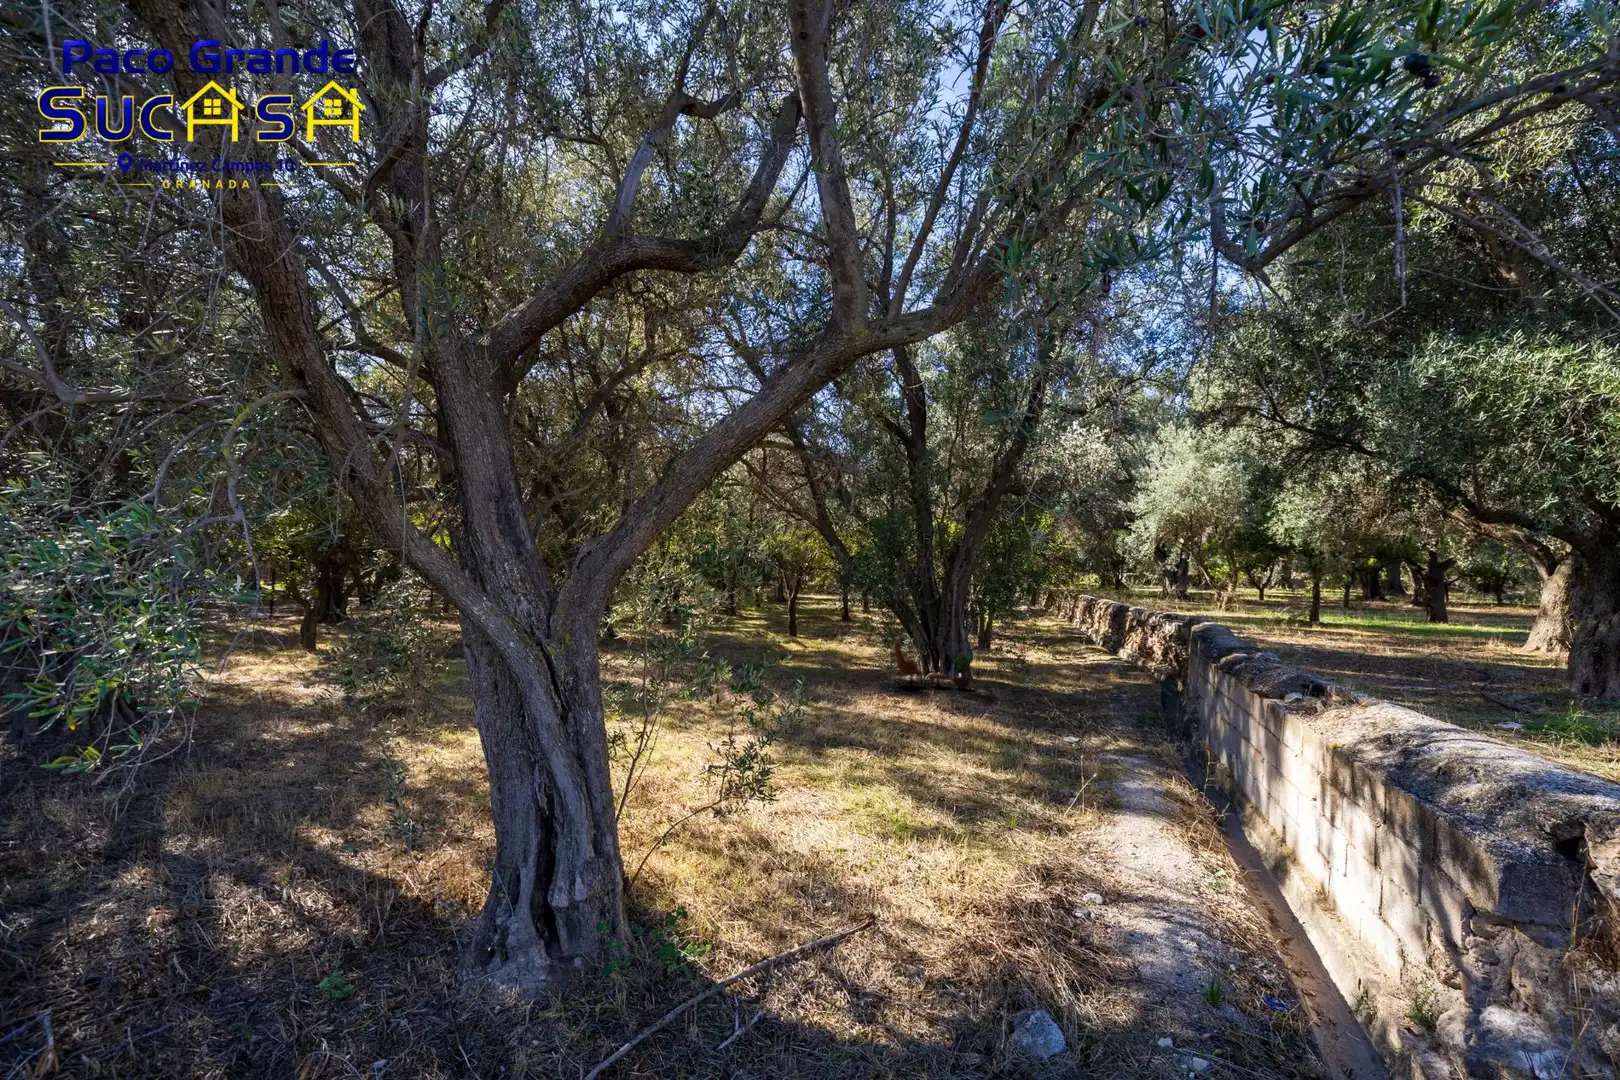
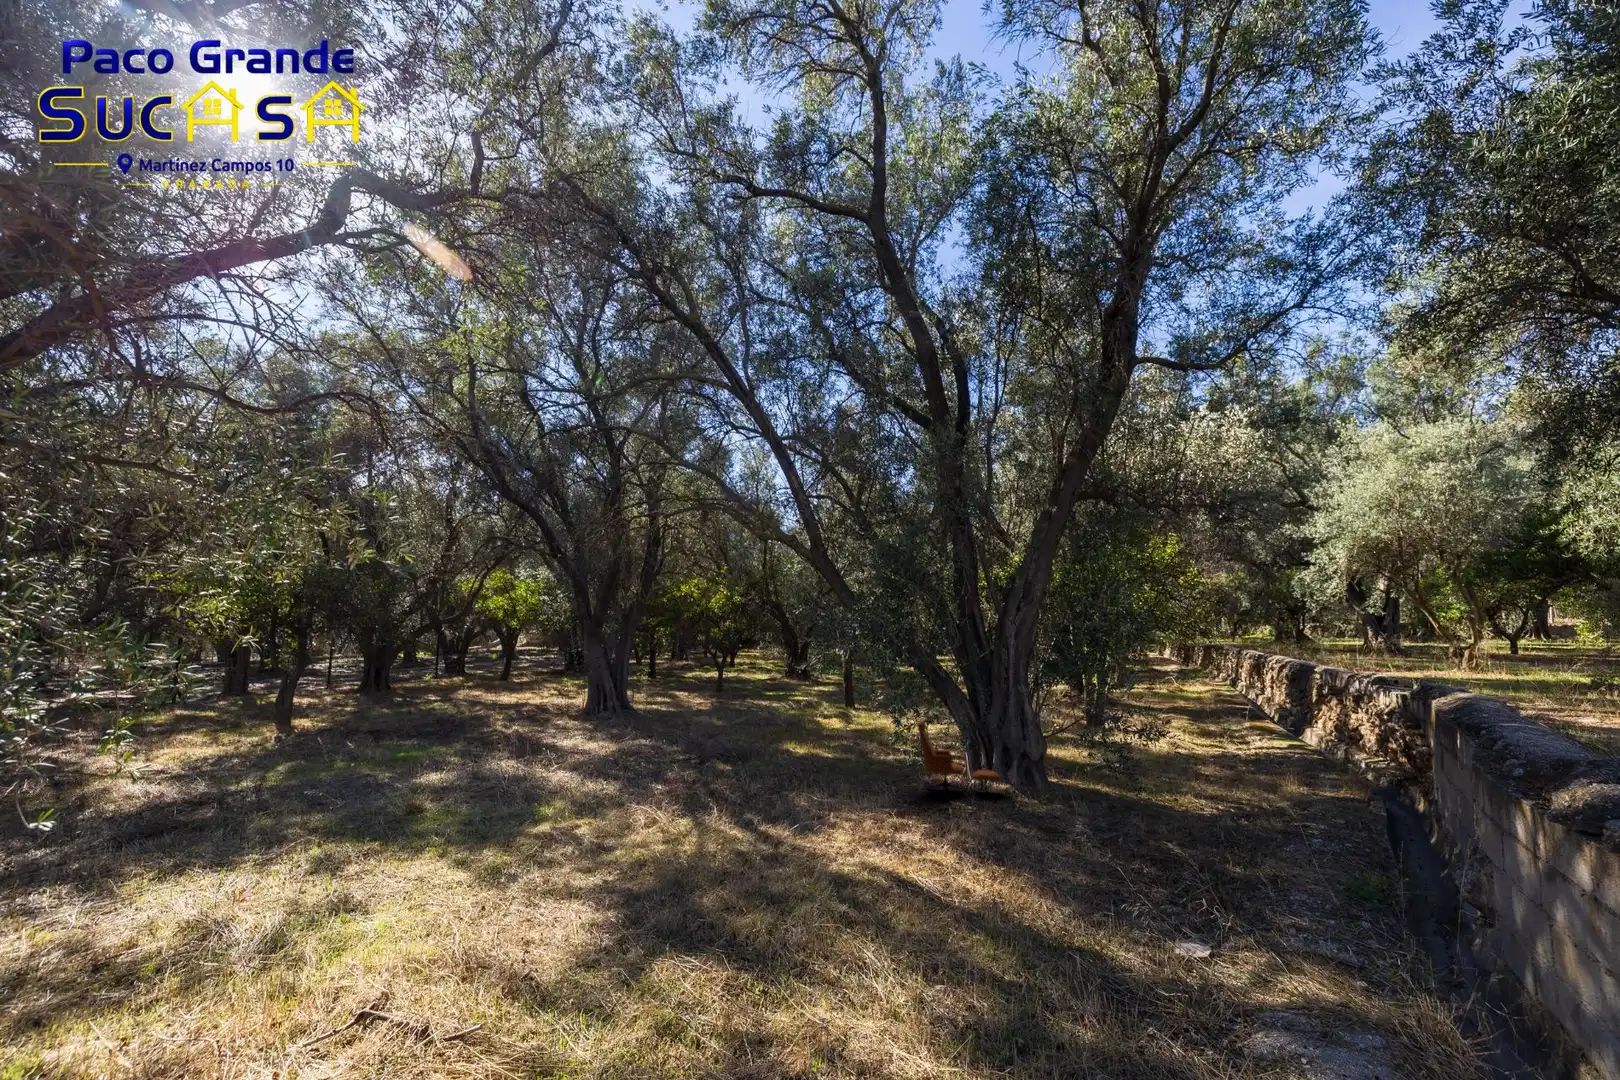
potted tree: present [953,655,972,689] -> none [1004,738,1039,798]

